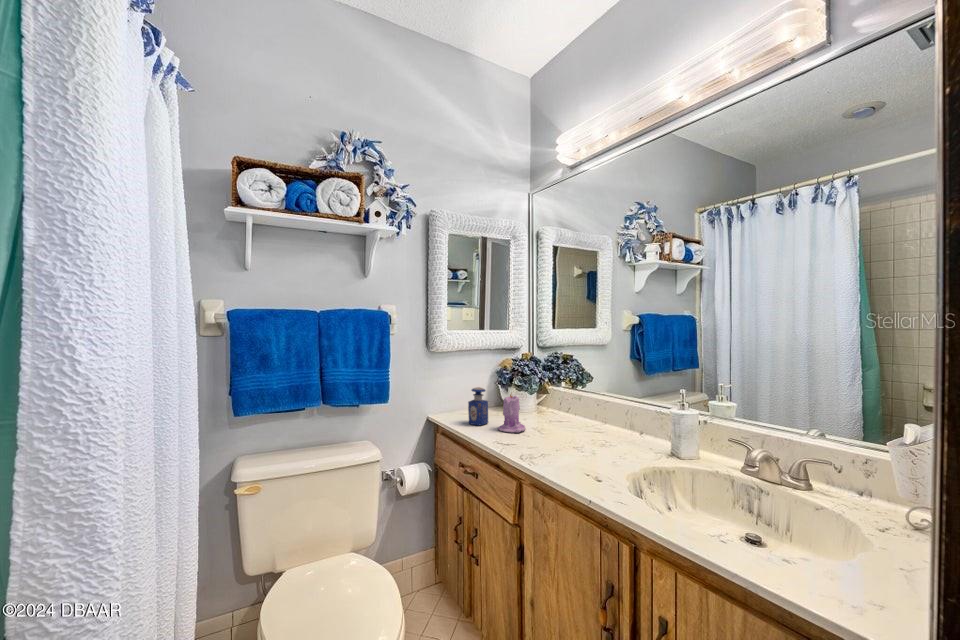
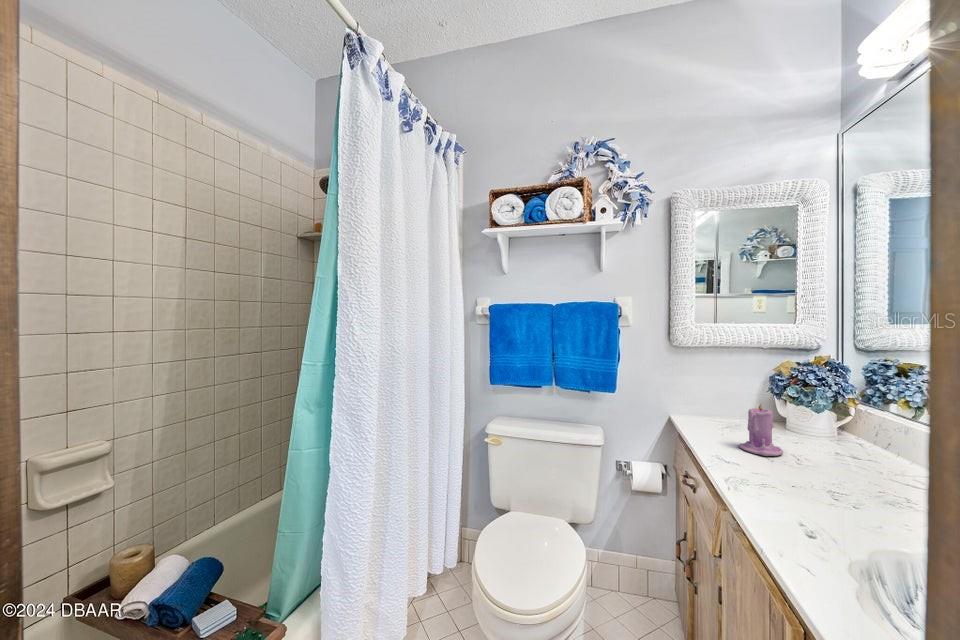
perfume bottle: present [468,387,488,425] -> none [706,392,734,437]

